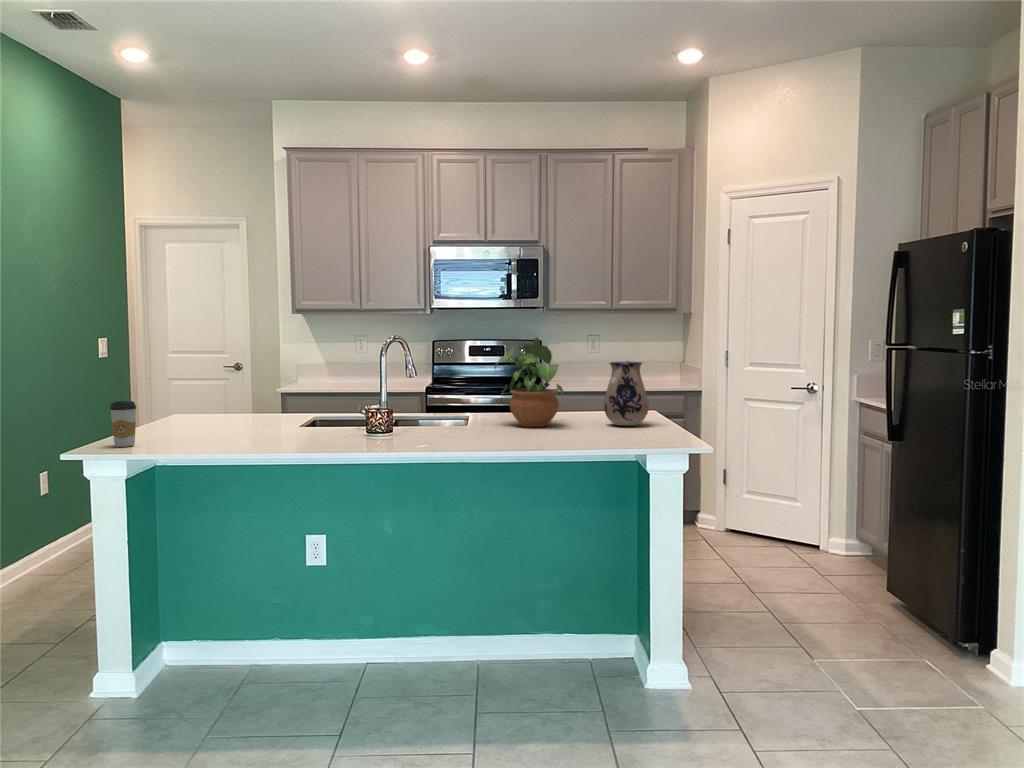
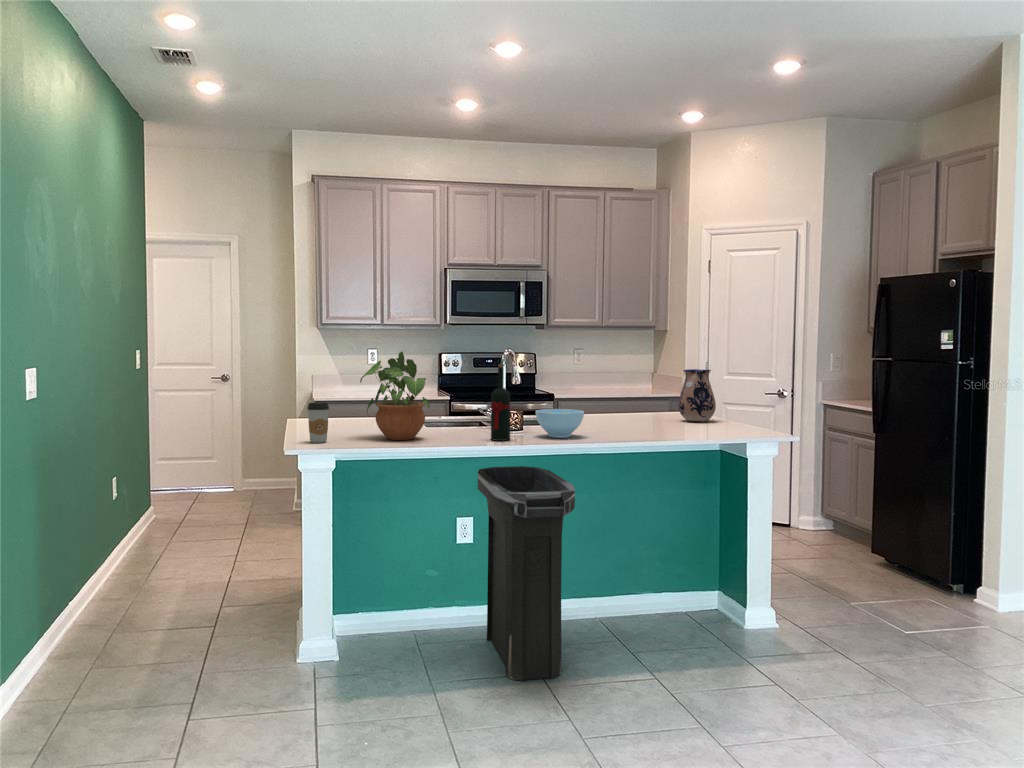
potted plant: present [495,338,564,427] -> present [360,352,430,440]
wine bottle: none [312,358,339,449] -> present [491,364,510,441]
bowl: none [377,411,435,446] -> present [536,409,584,438]
trash can: none [281,477,395,738] -> present [478,466,575,681]

